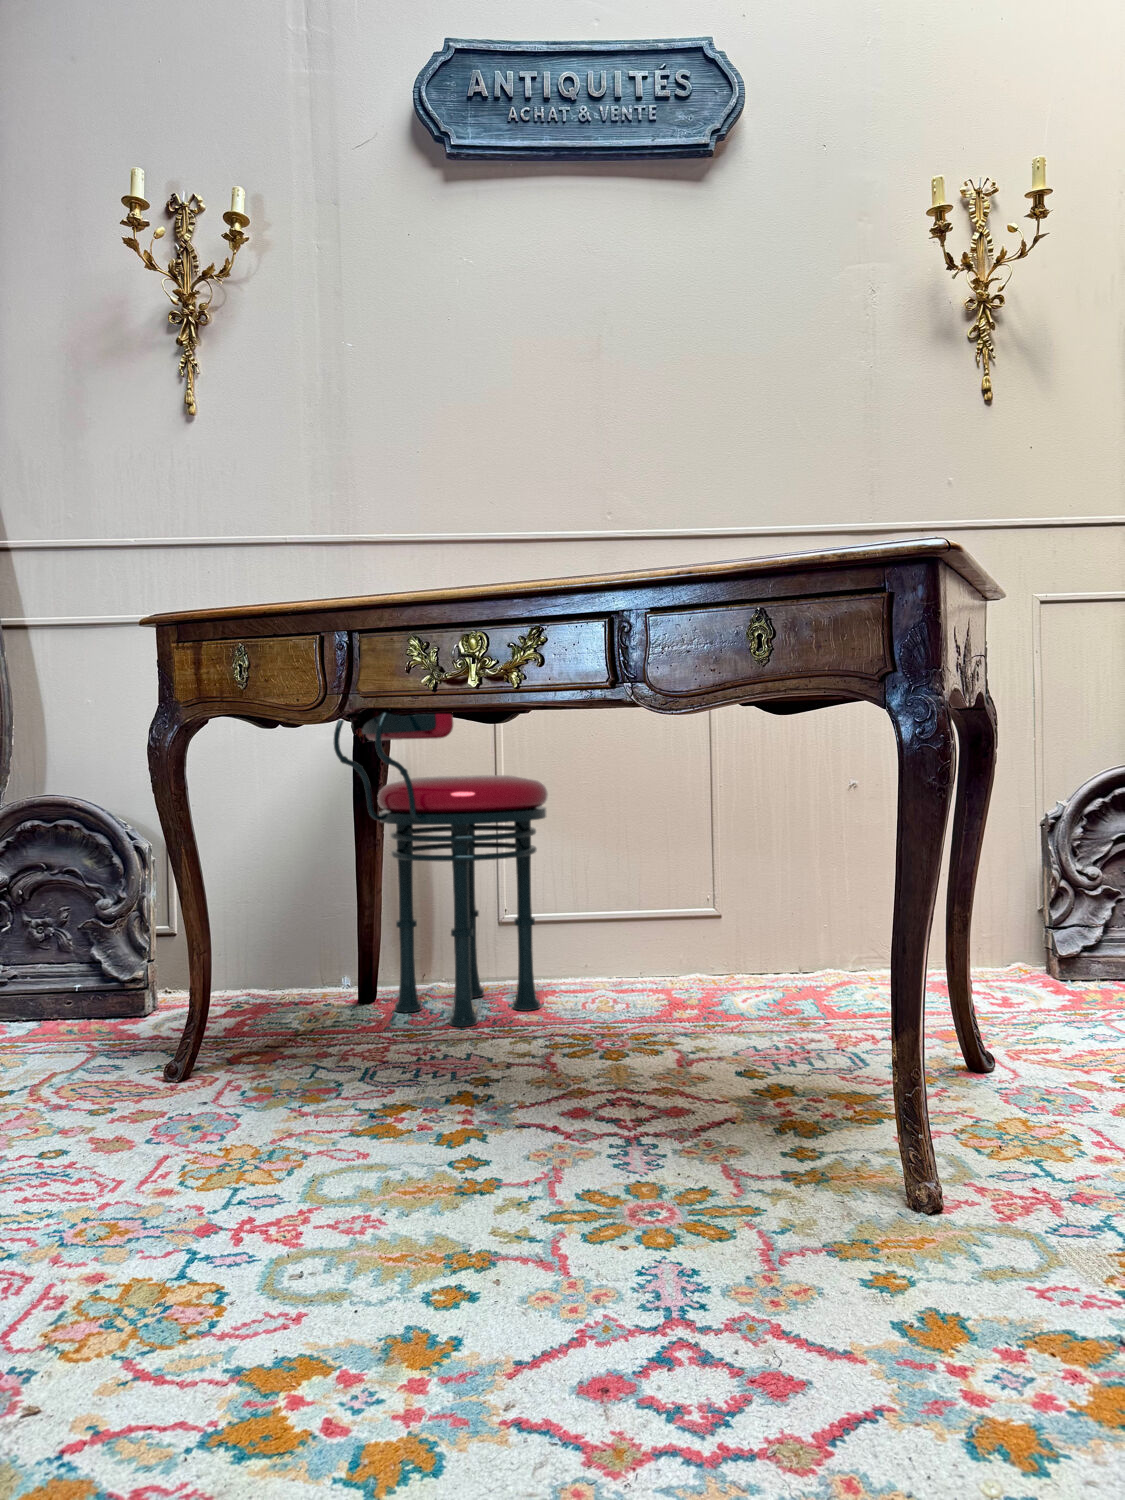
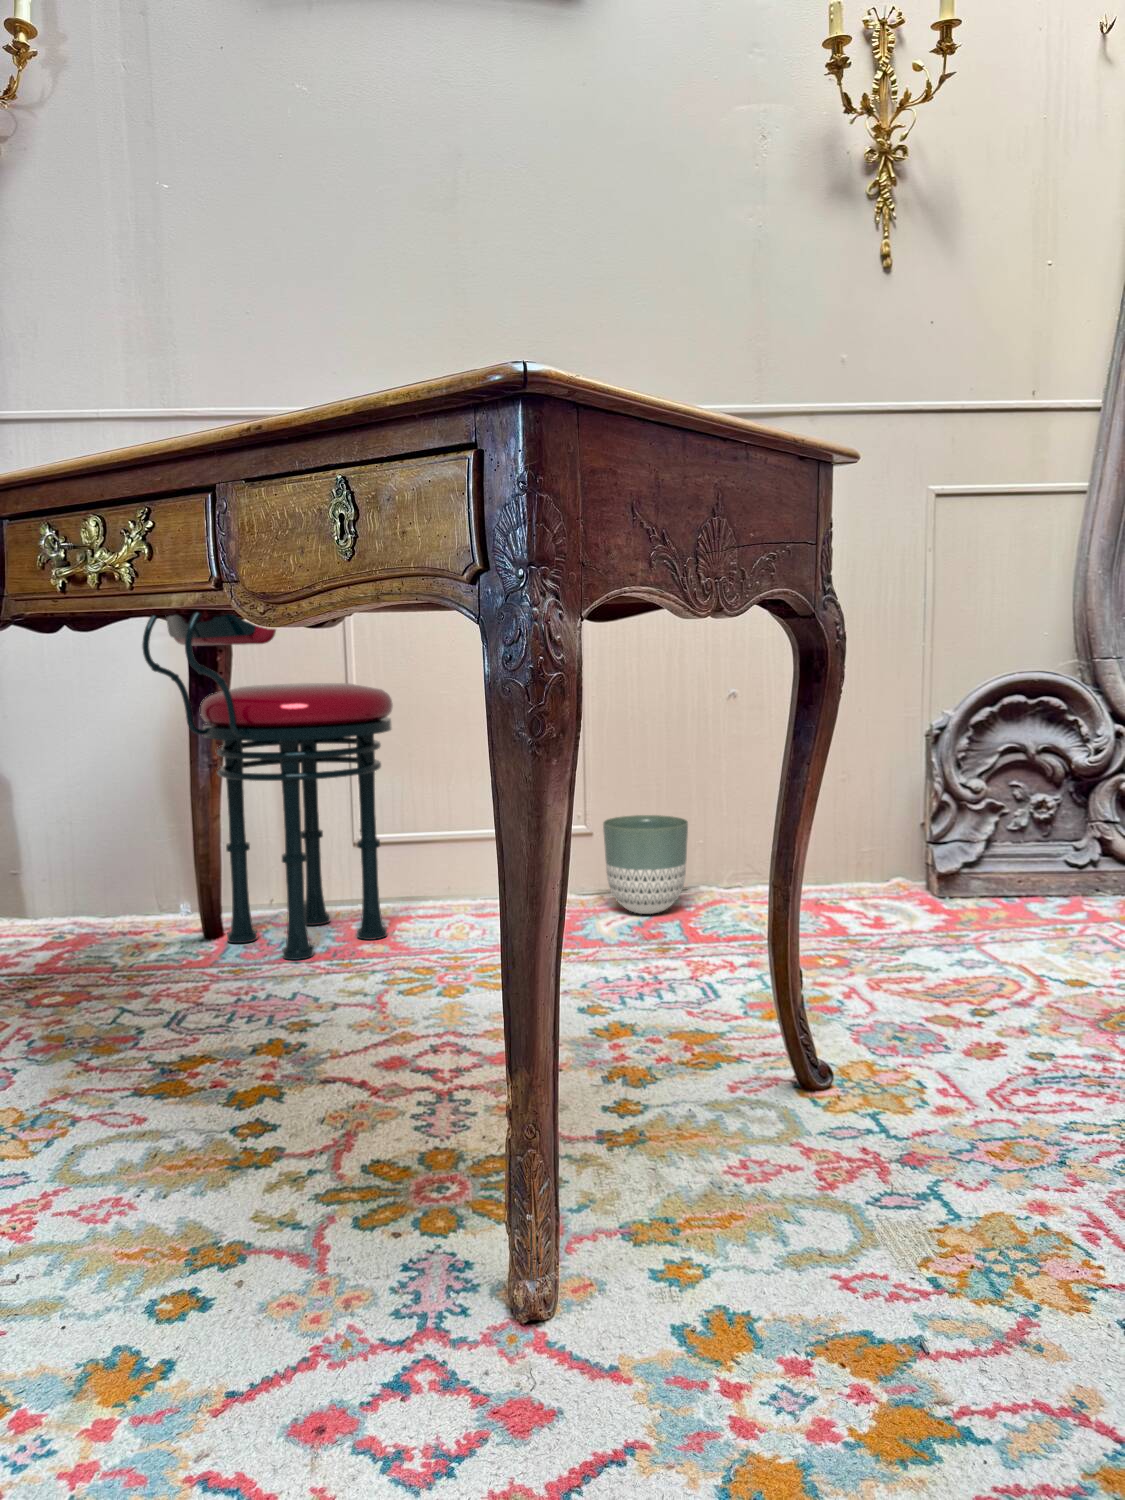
planter: none [736,899,816,991] -> present [603,815,688,914]

